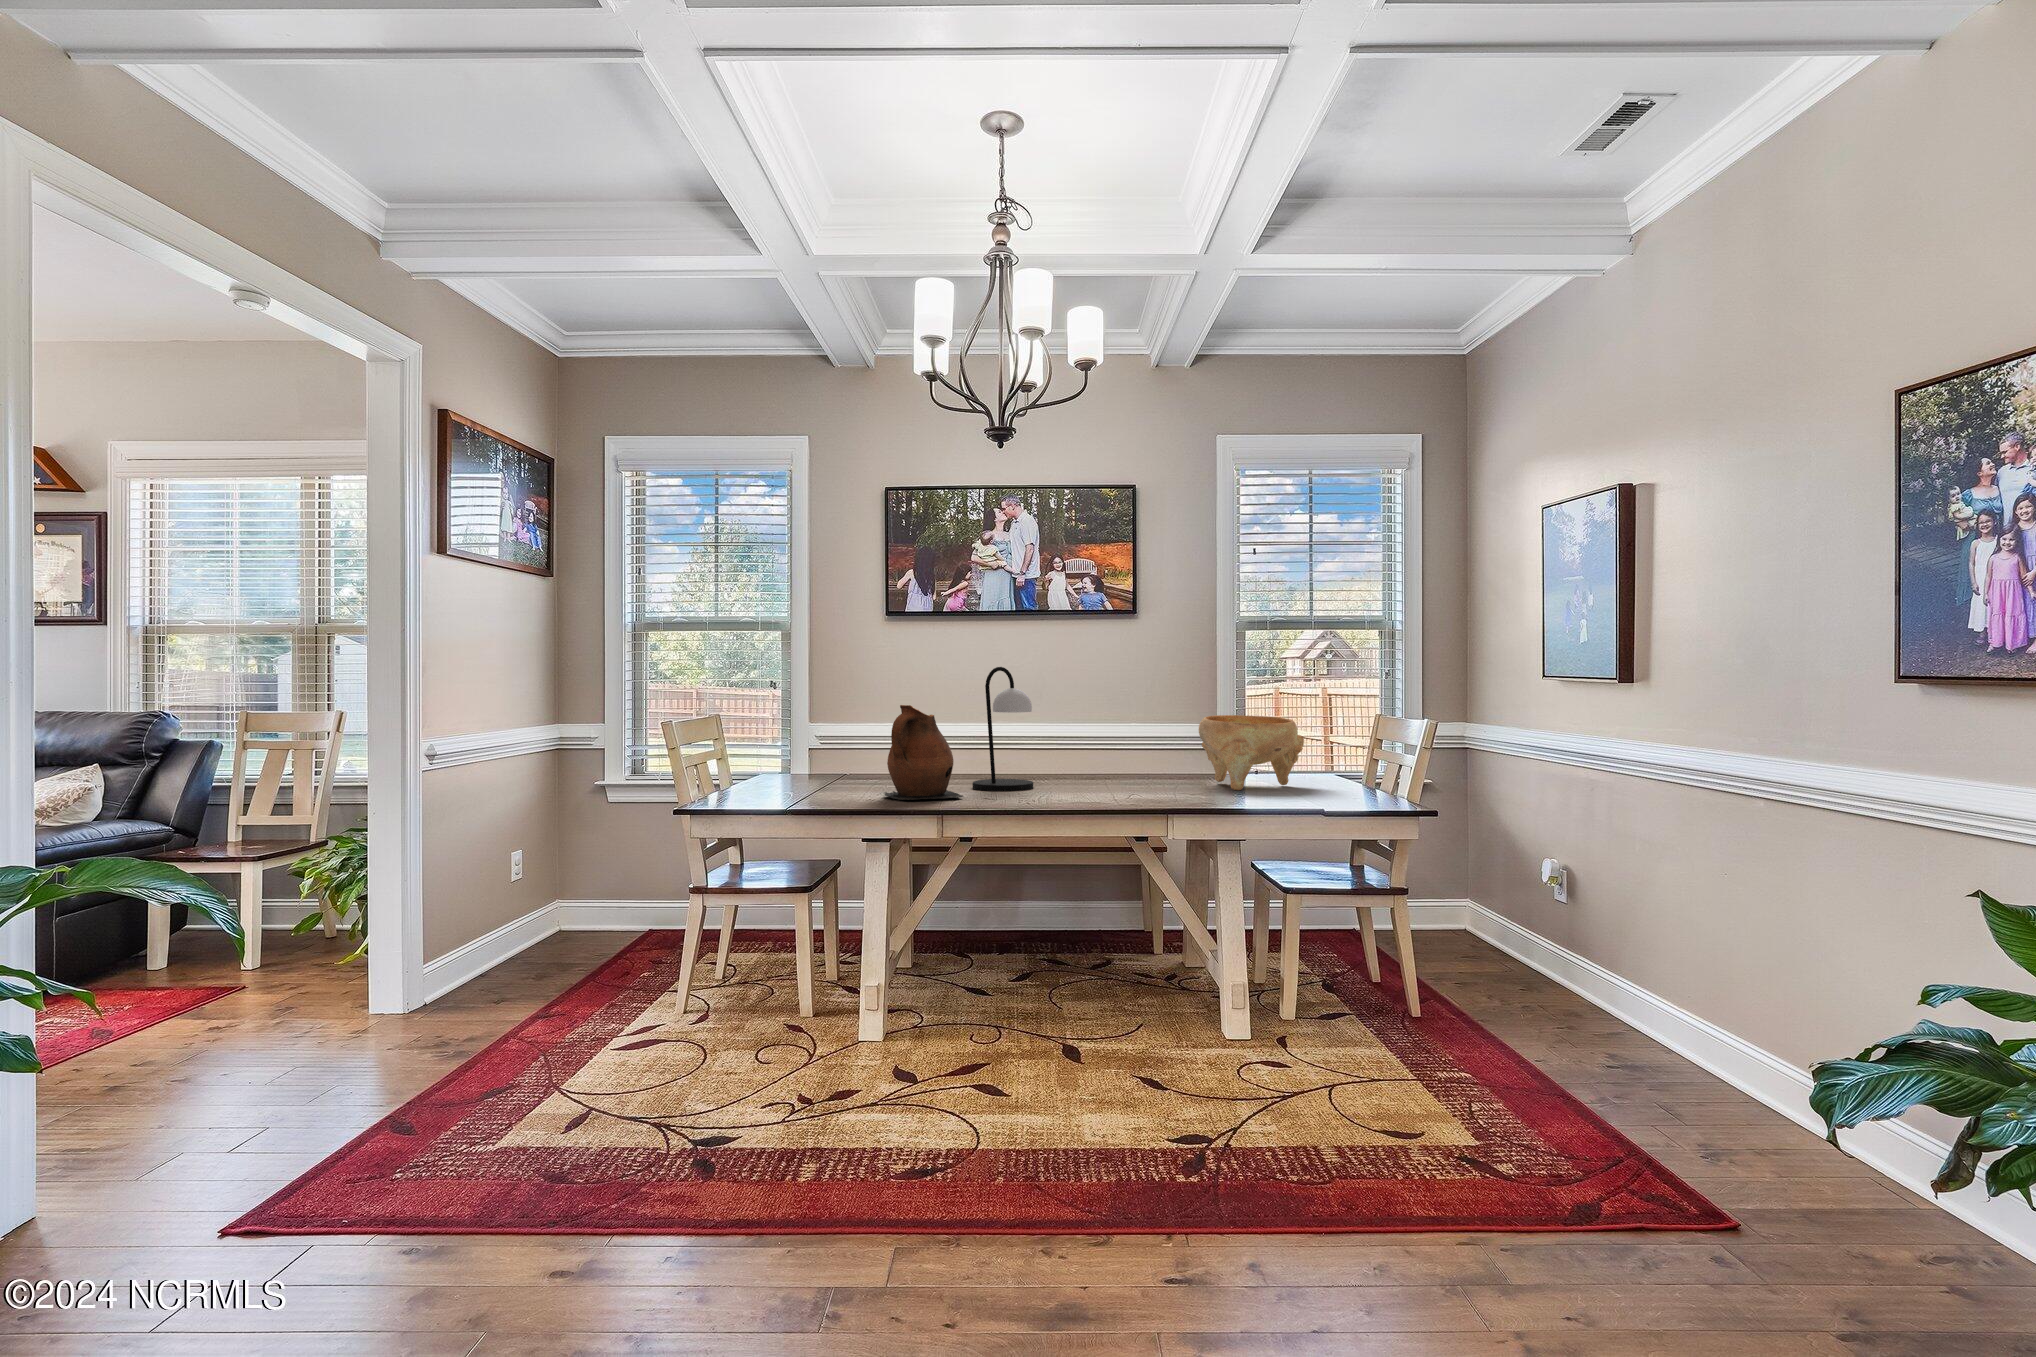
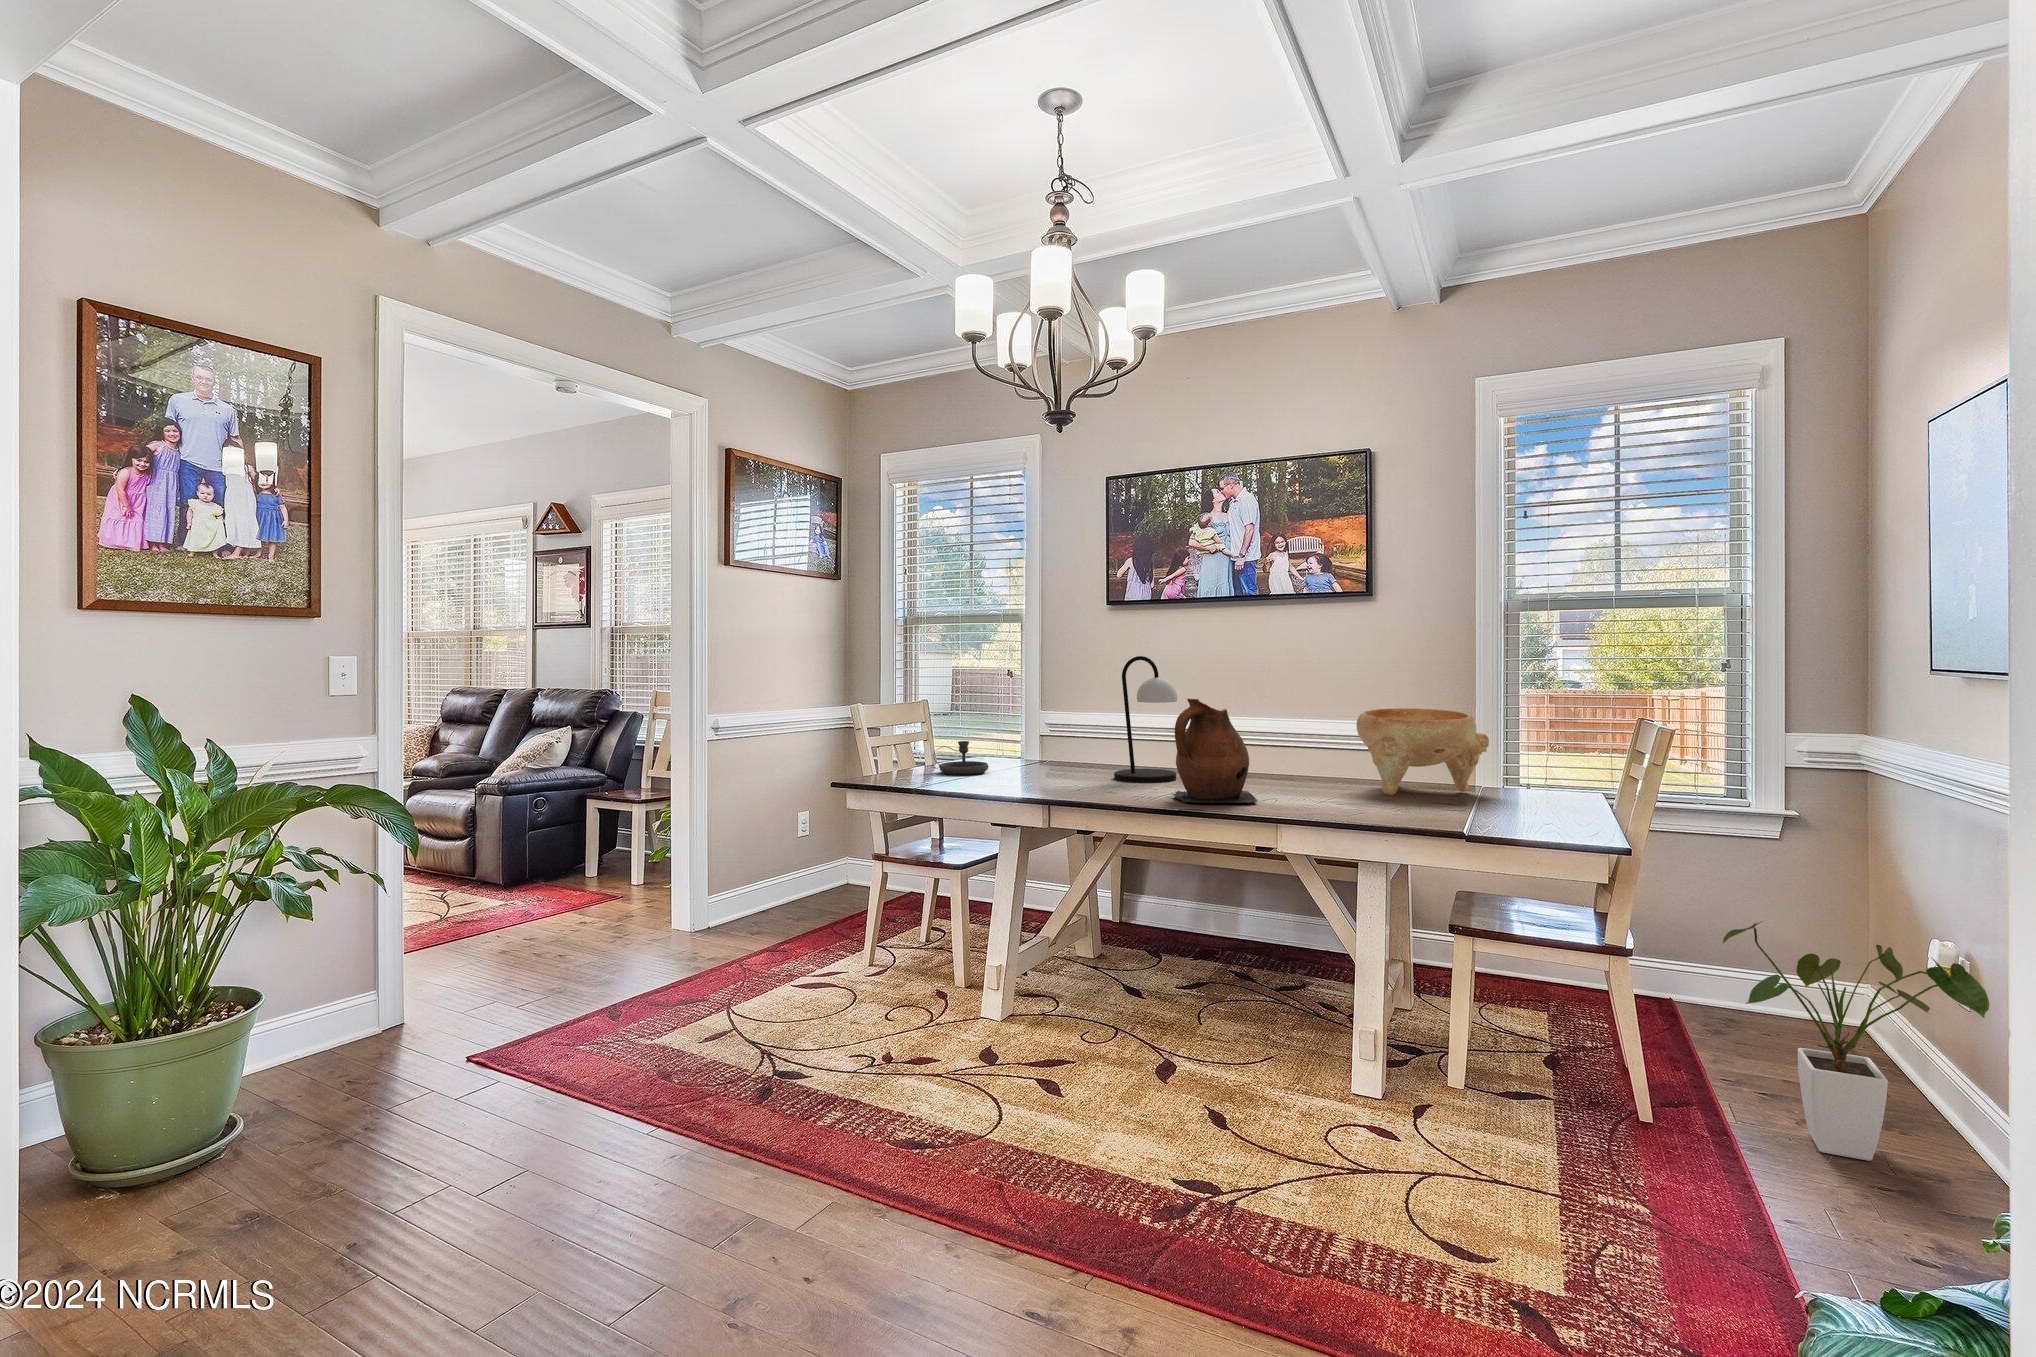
ceramic pitcher: present [885,705,963,800] -> present [1173,698,1258,804]
candlestick: none [771,757,834,793] -> present [931,741,989,775]
house plant: none [1486,869,1663,1036] -> present [1723,921,1989,1161]

